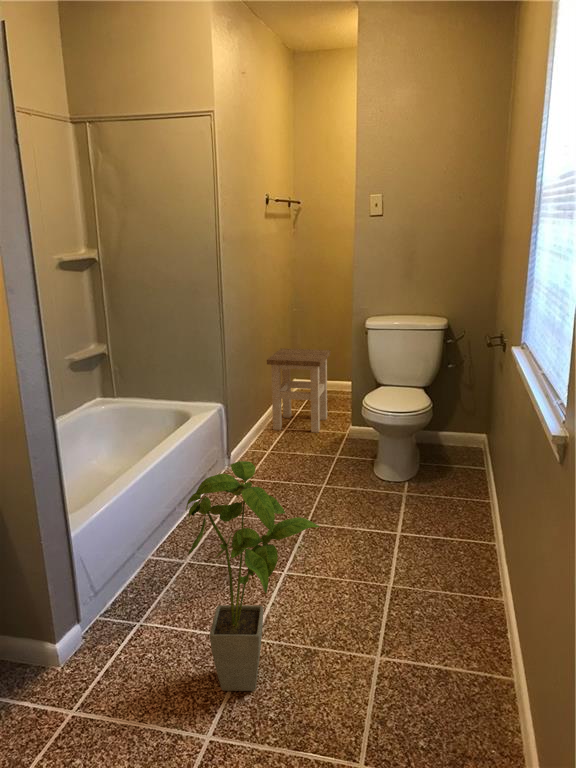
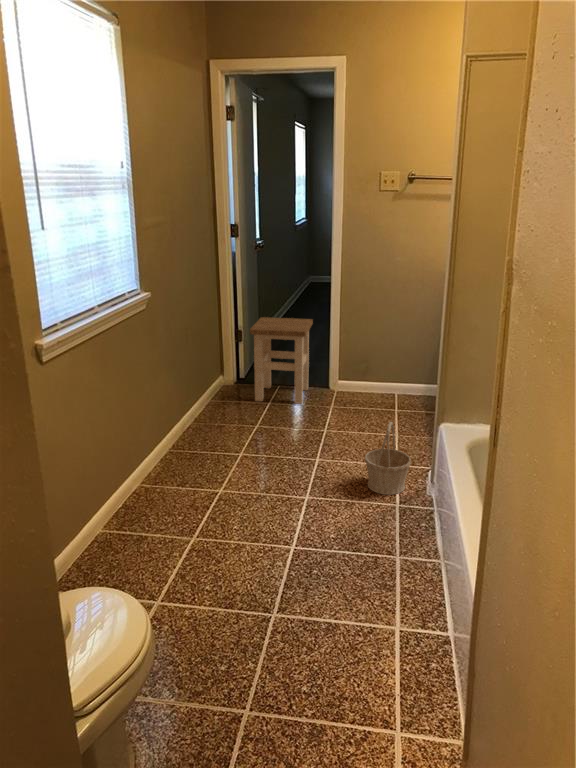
basket: none [367,448,414,522] -> present [365,422,411,495]
house plant: present [186,461,319,691] -> none [217,444,348,667]

